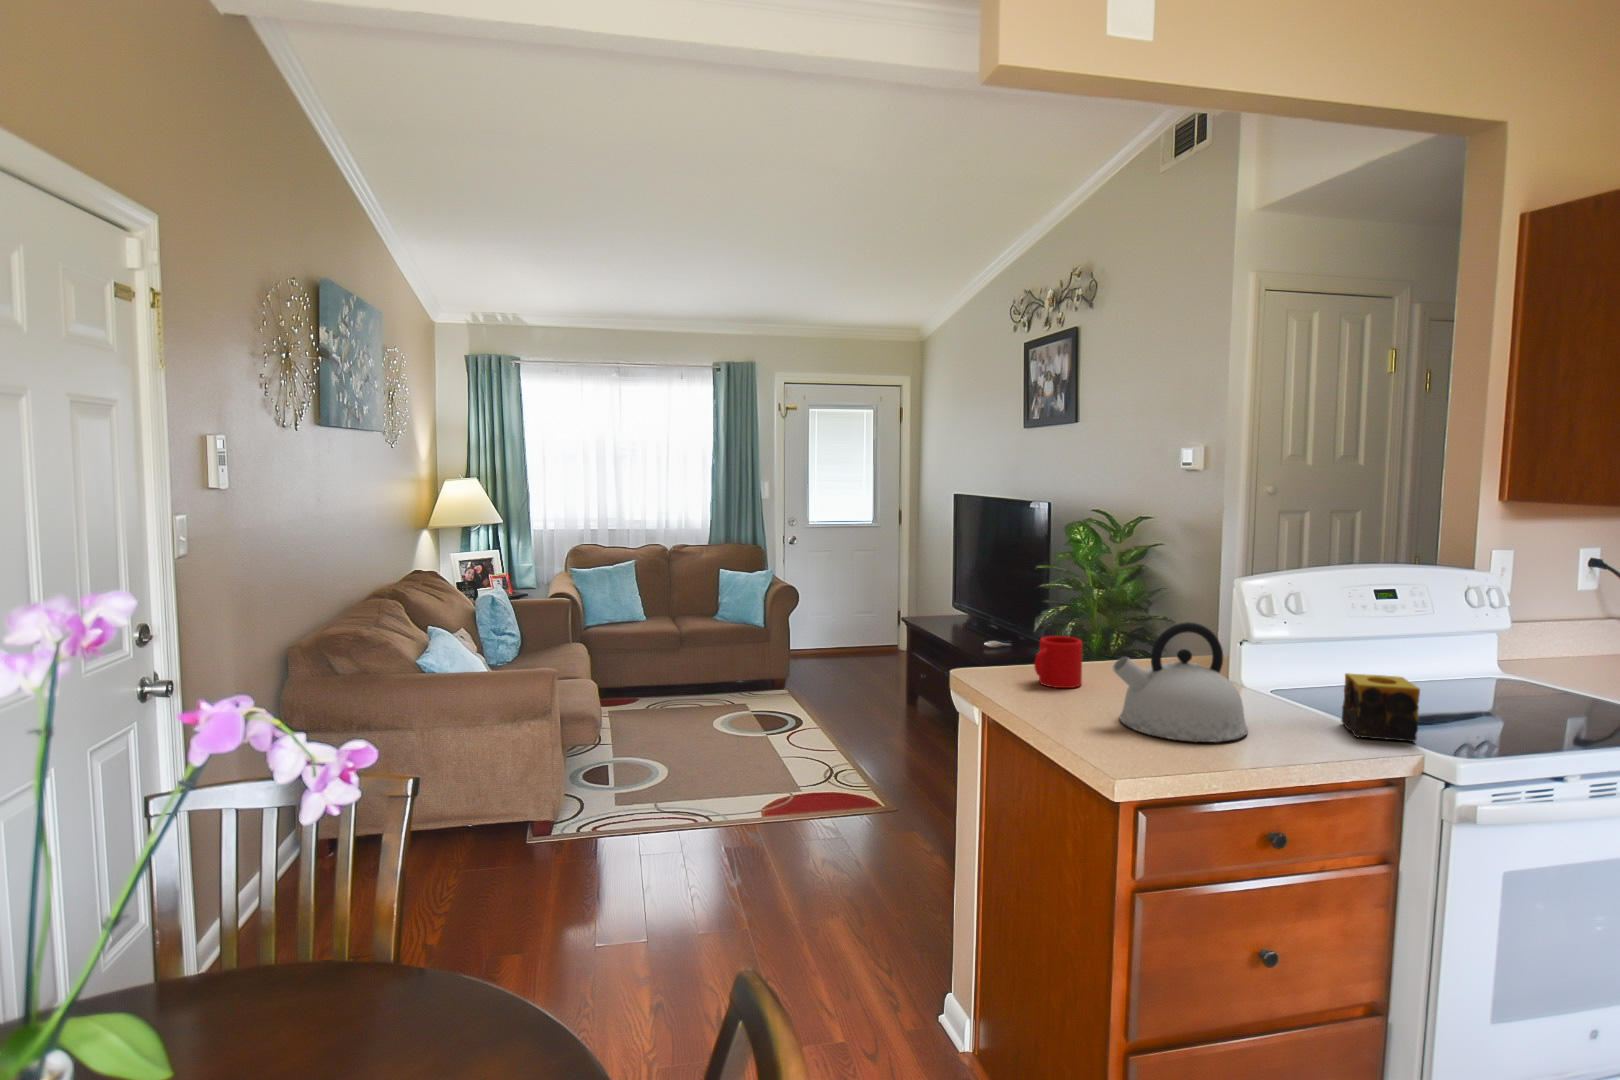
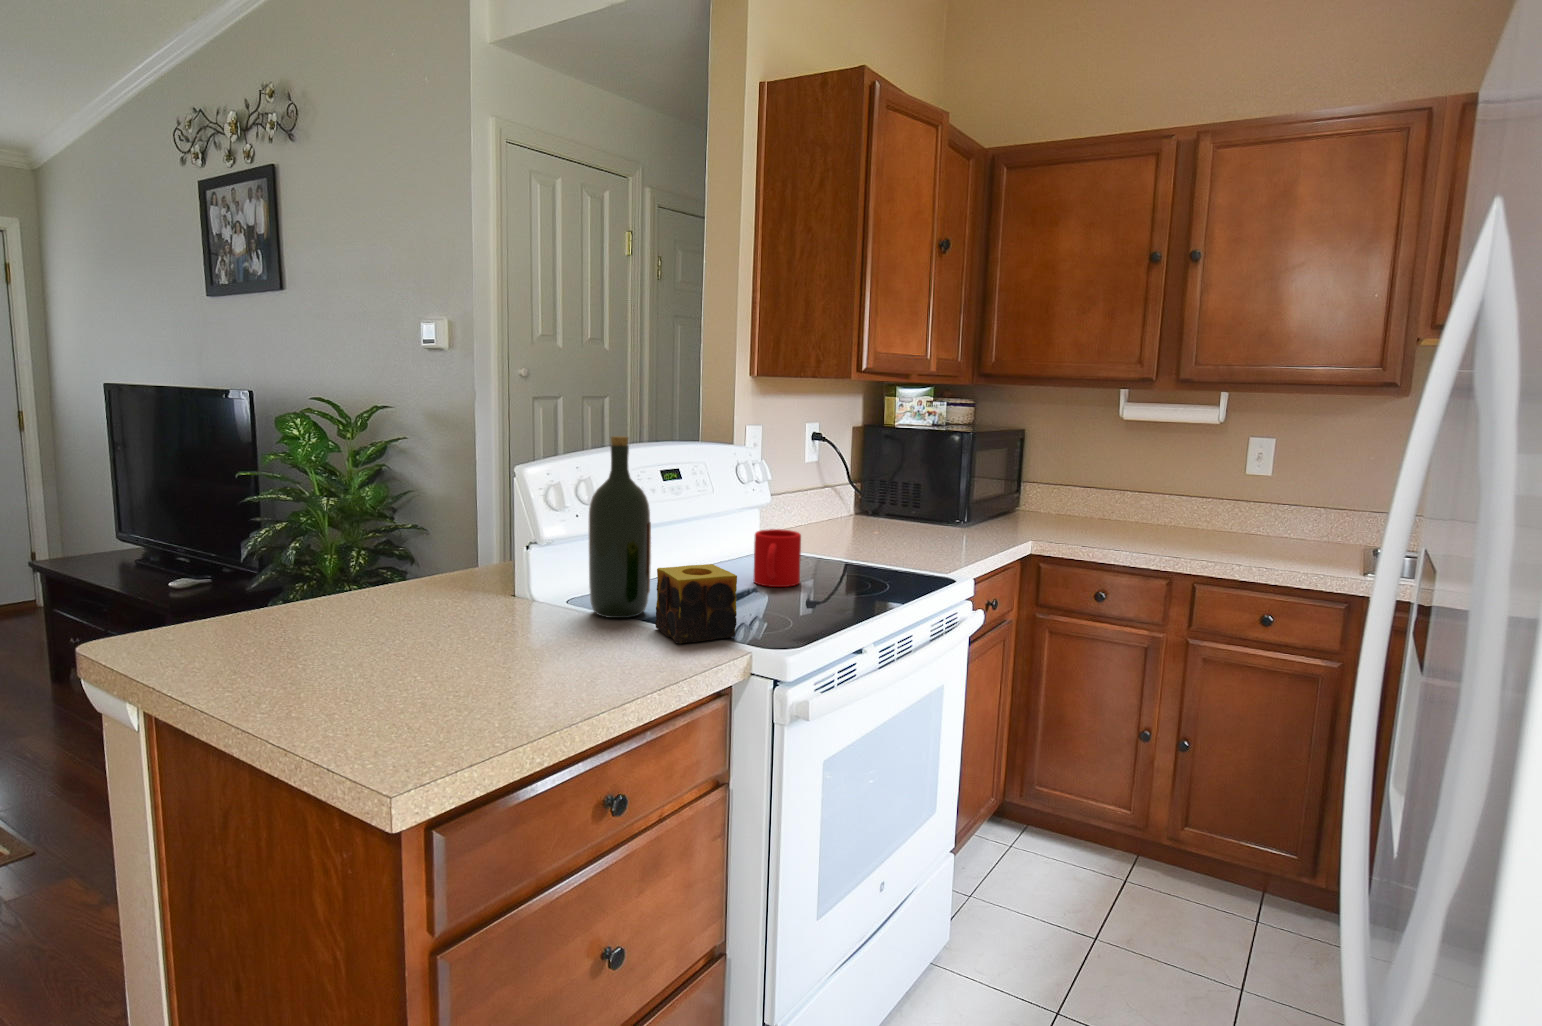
wine bottle: none [1288,562,1347,712] -> present [589,436,651,618]
kettle: present [1113,622,1248,742] -> none [367,524,562,698]
mug: present [1034,636,1082,688] -> present [754,529,801,587]

